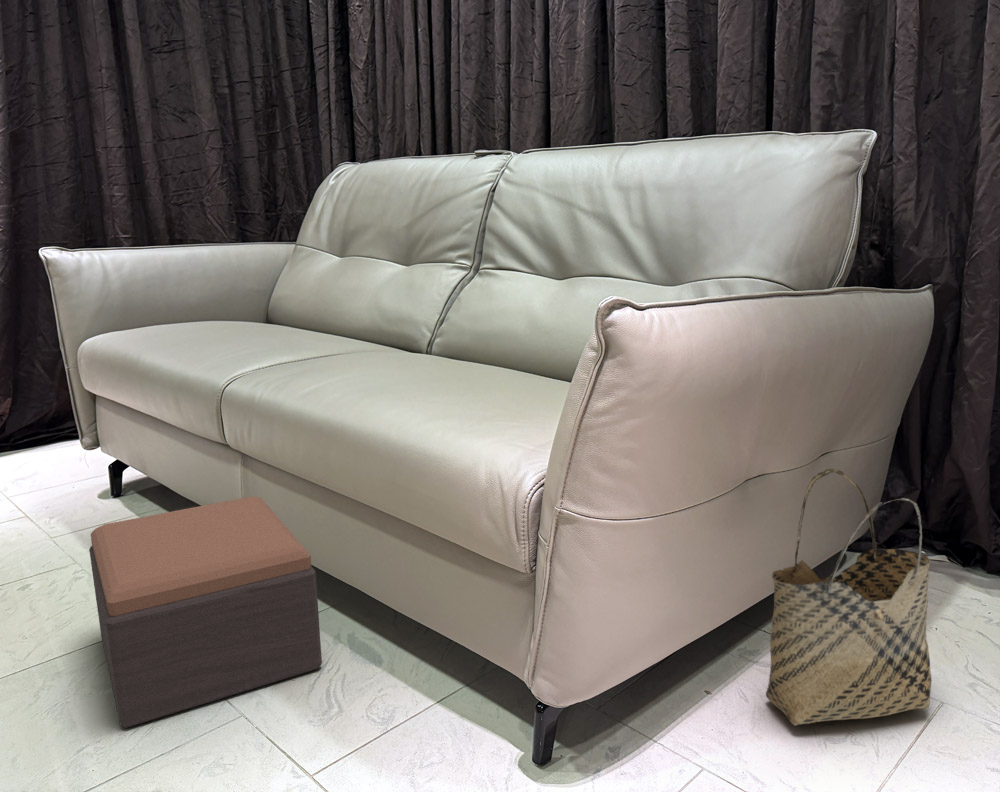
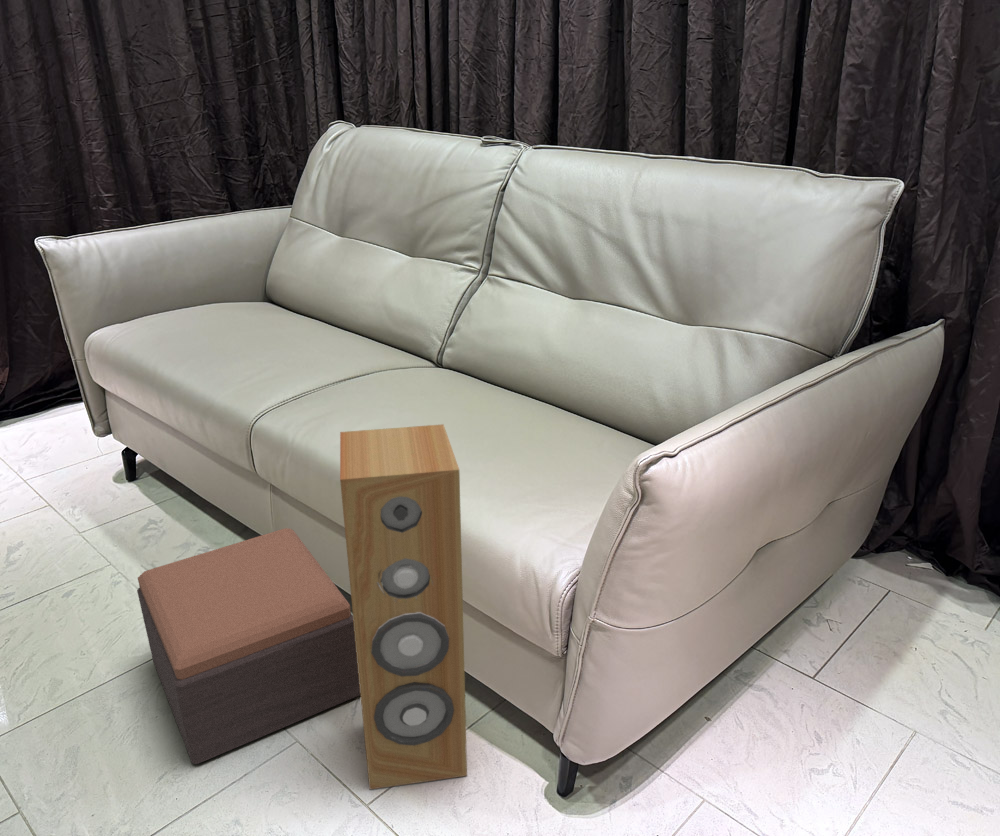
speaker: none [287,330,429,753] -> present [340,424,467,789]
woven basket: present [766,469,931,726] -> none [759,536,914,758]

